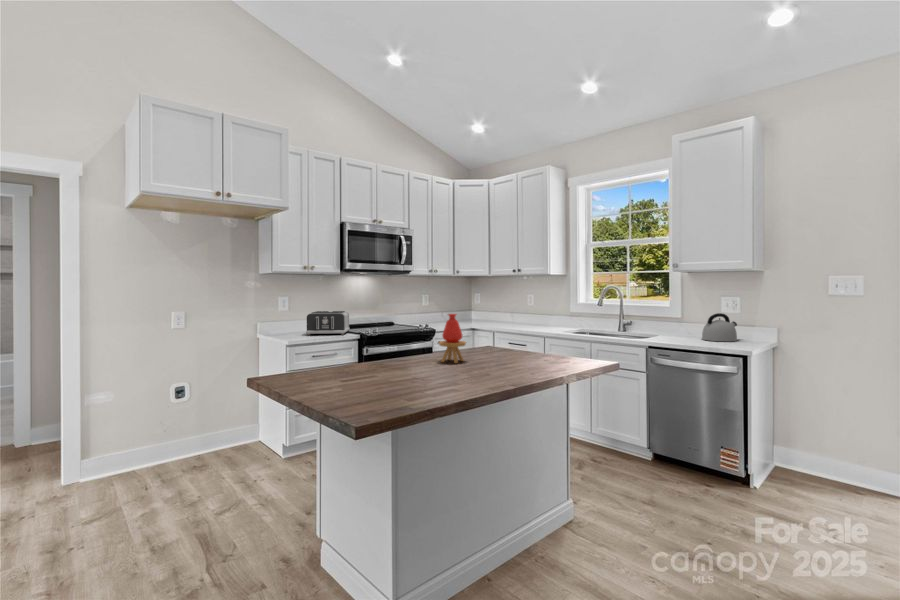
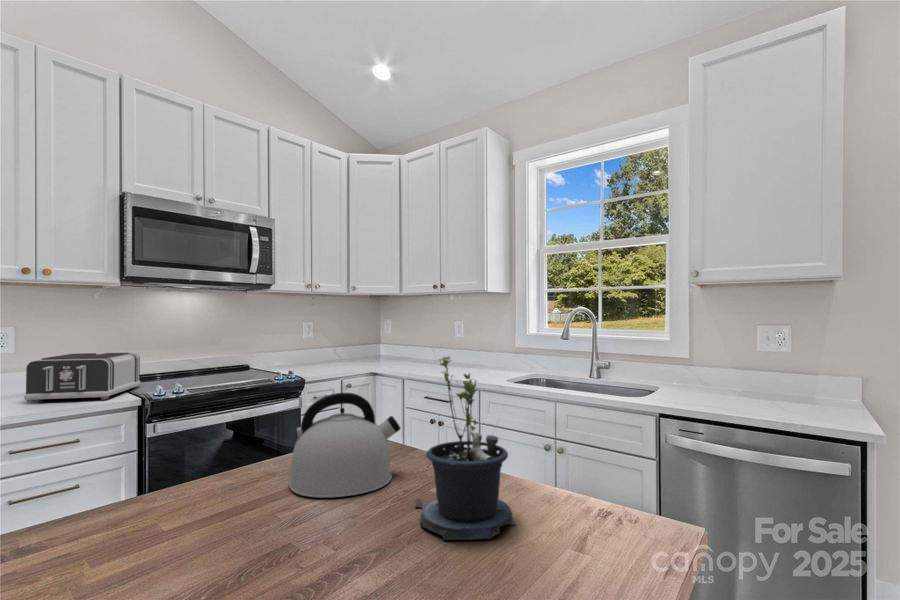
potted plant: none [521,304,558,363] -> present [416,356,515,540]
kettle: present [702,313,737,341] -> present [289,393,401,498]
vase: present [439,314,466,363] -> none [142,389,243,560]

